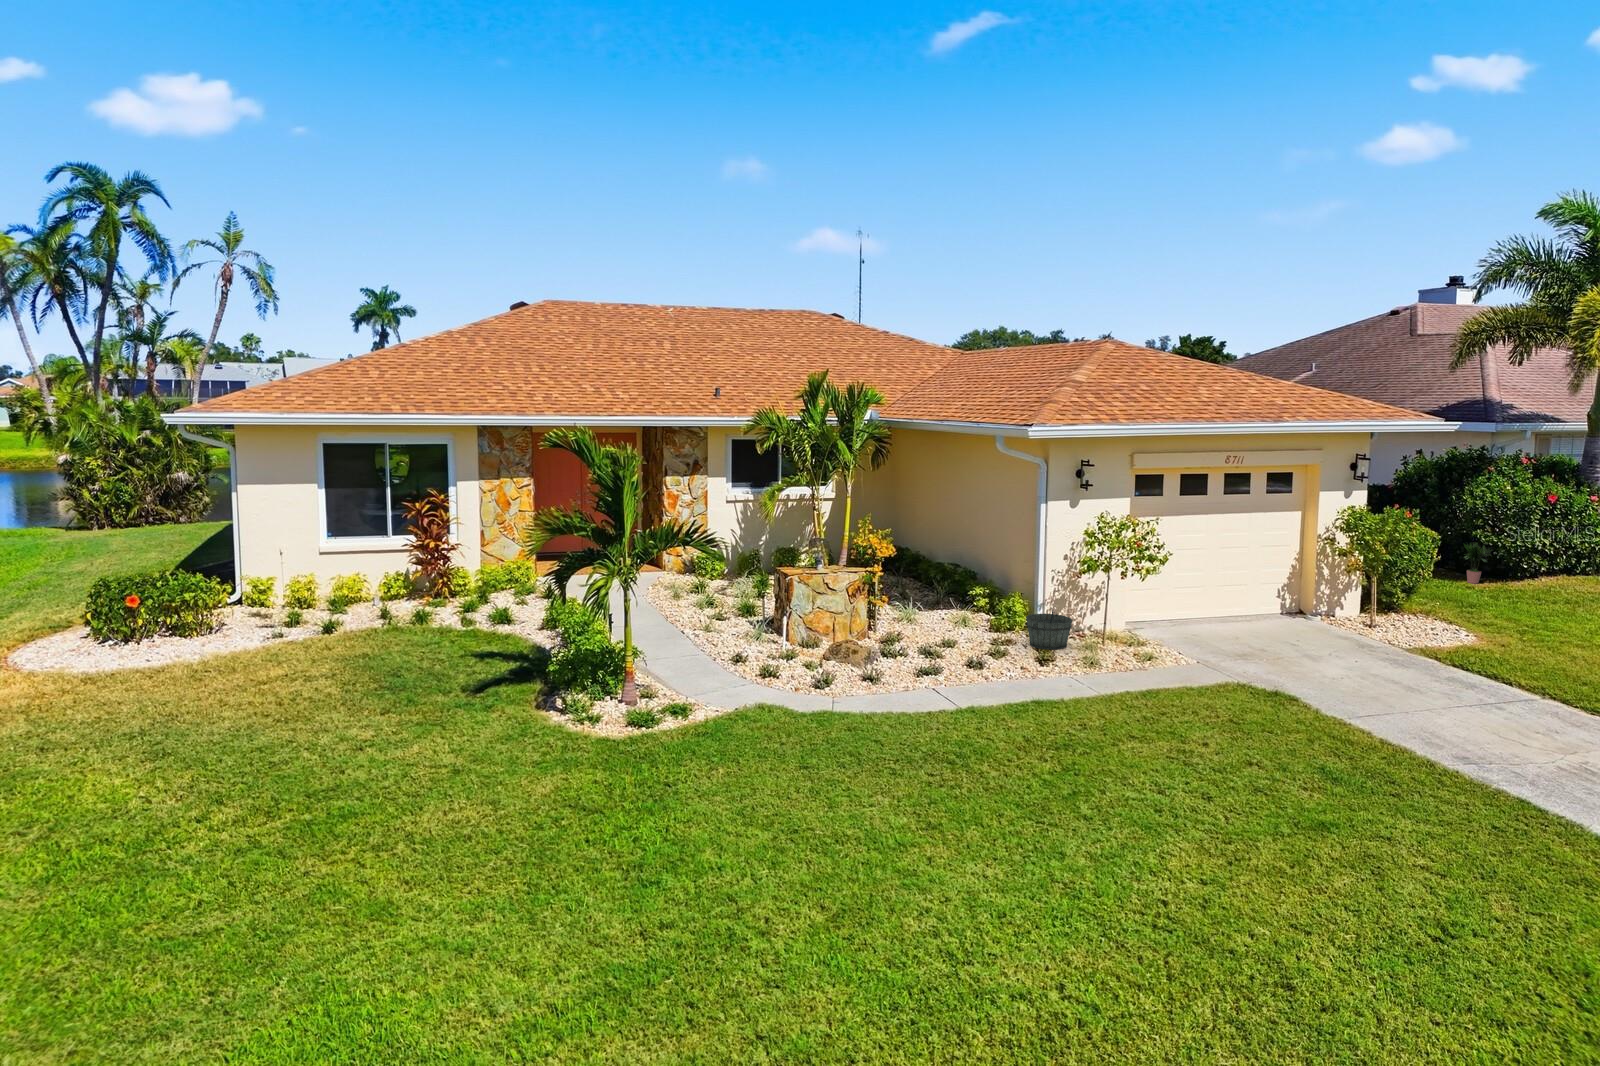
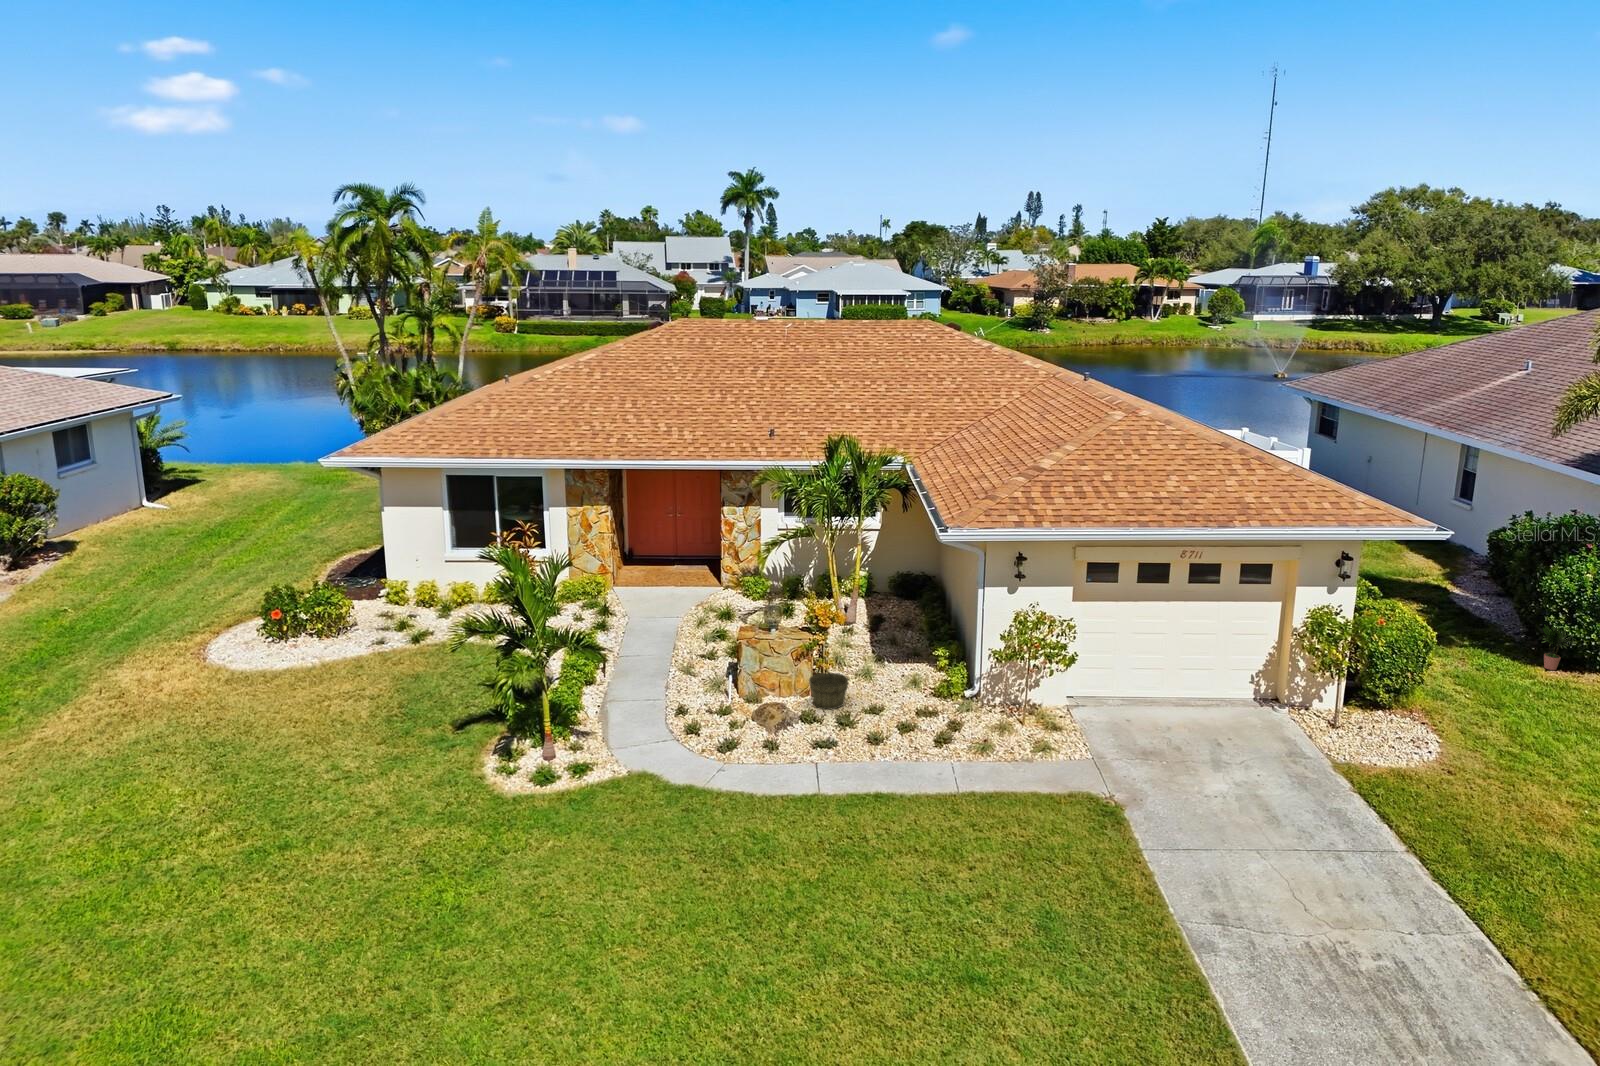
wooden bucket: present [1026,608,1072,649] -> present [809,672,848,709]

